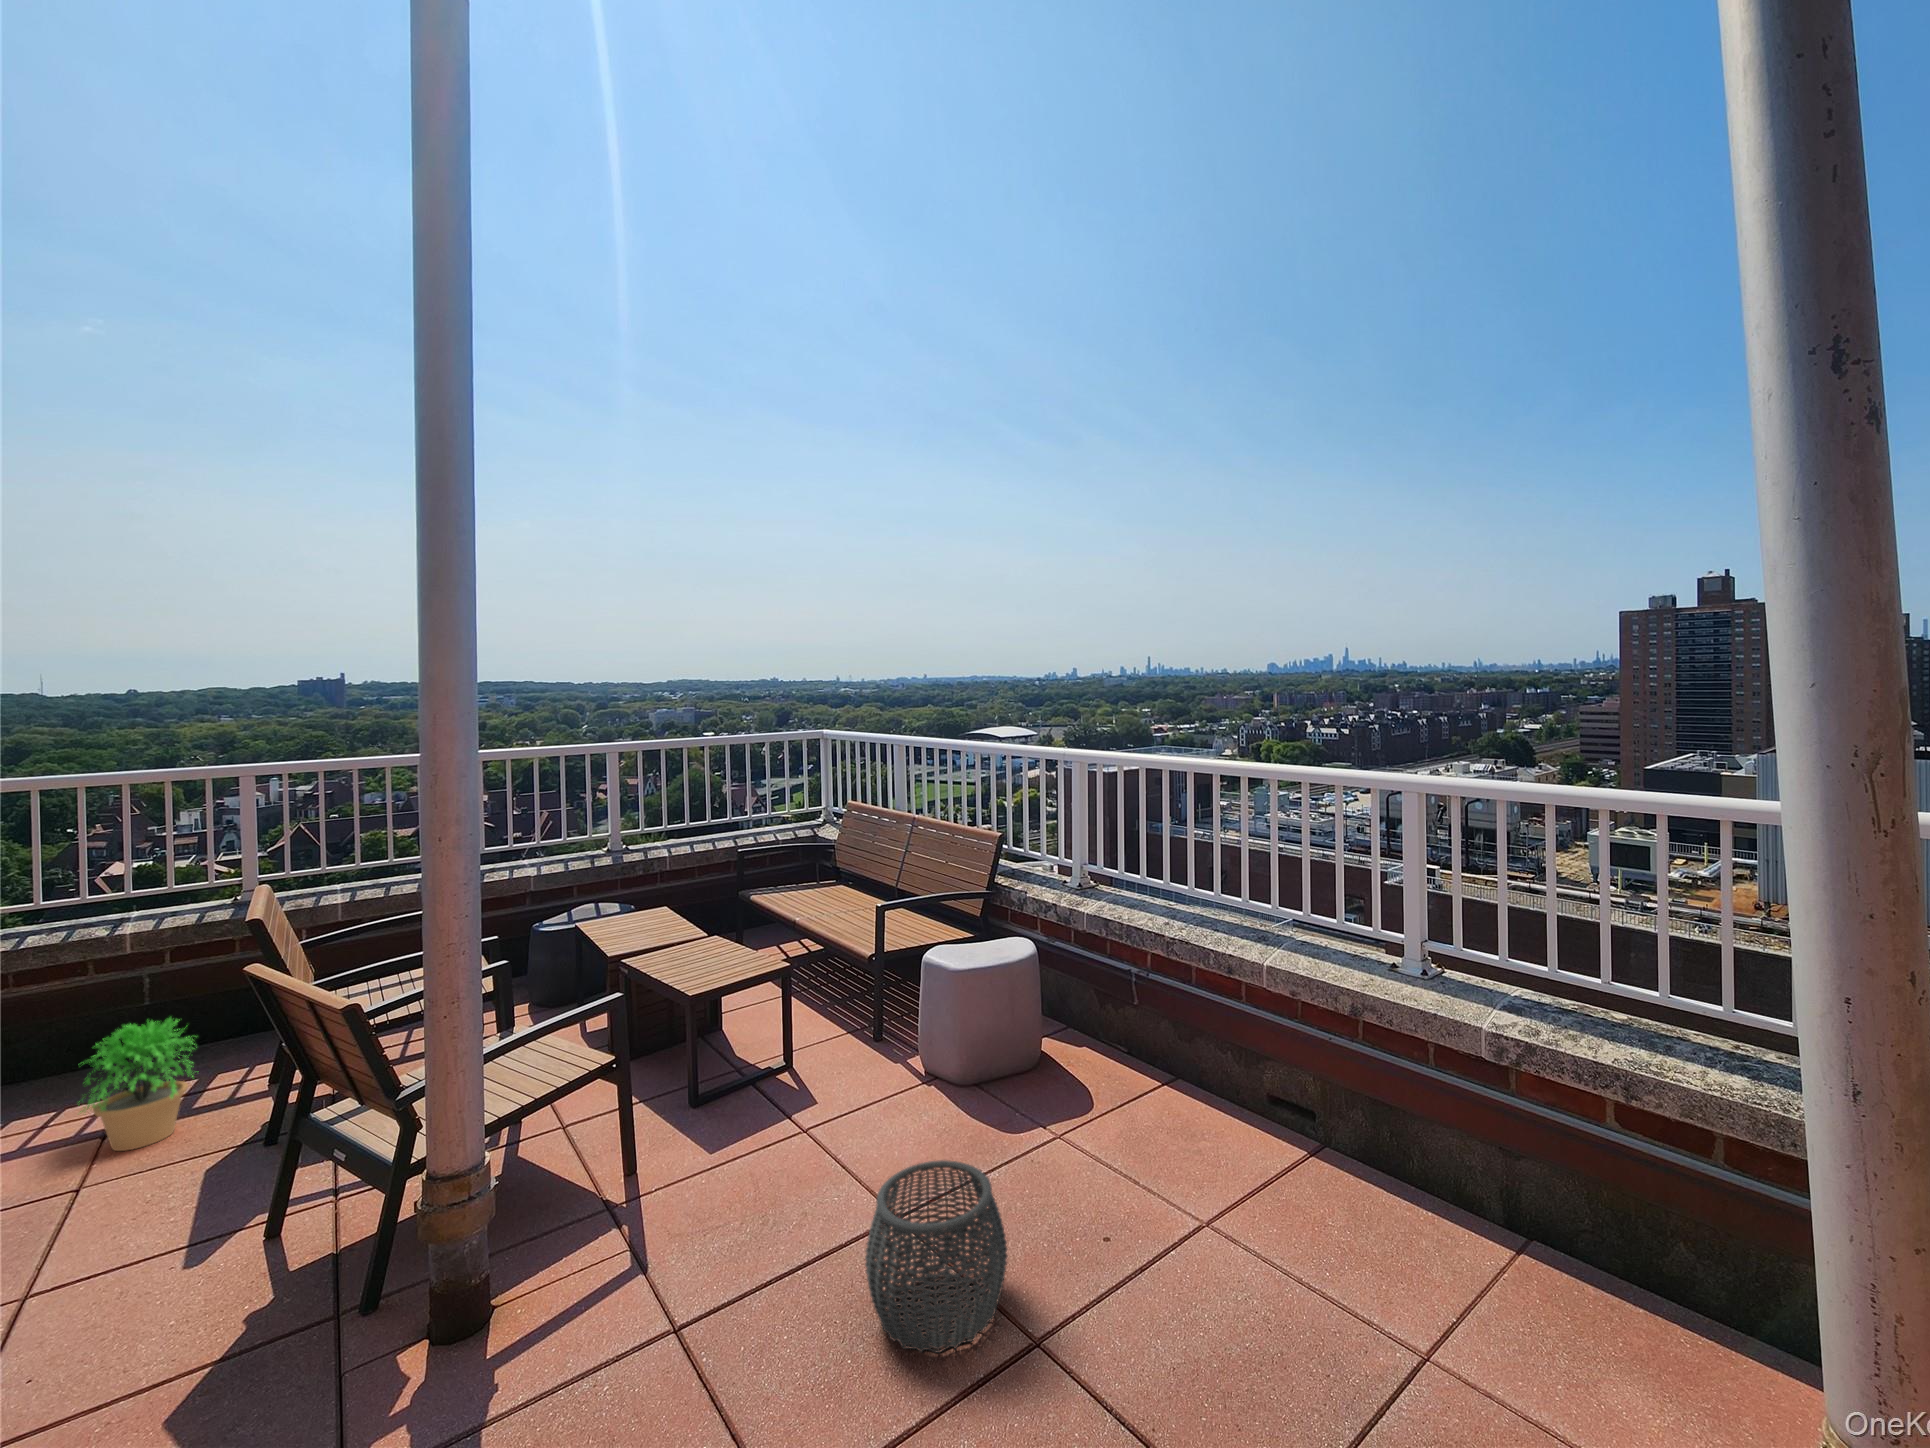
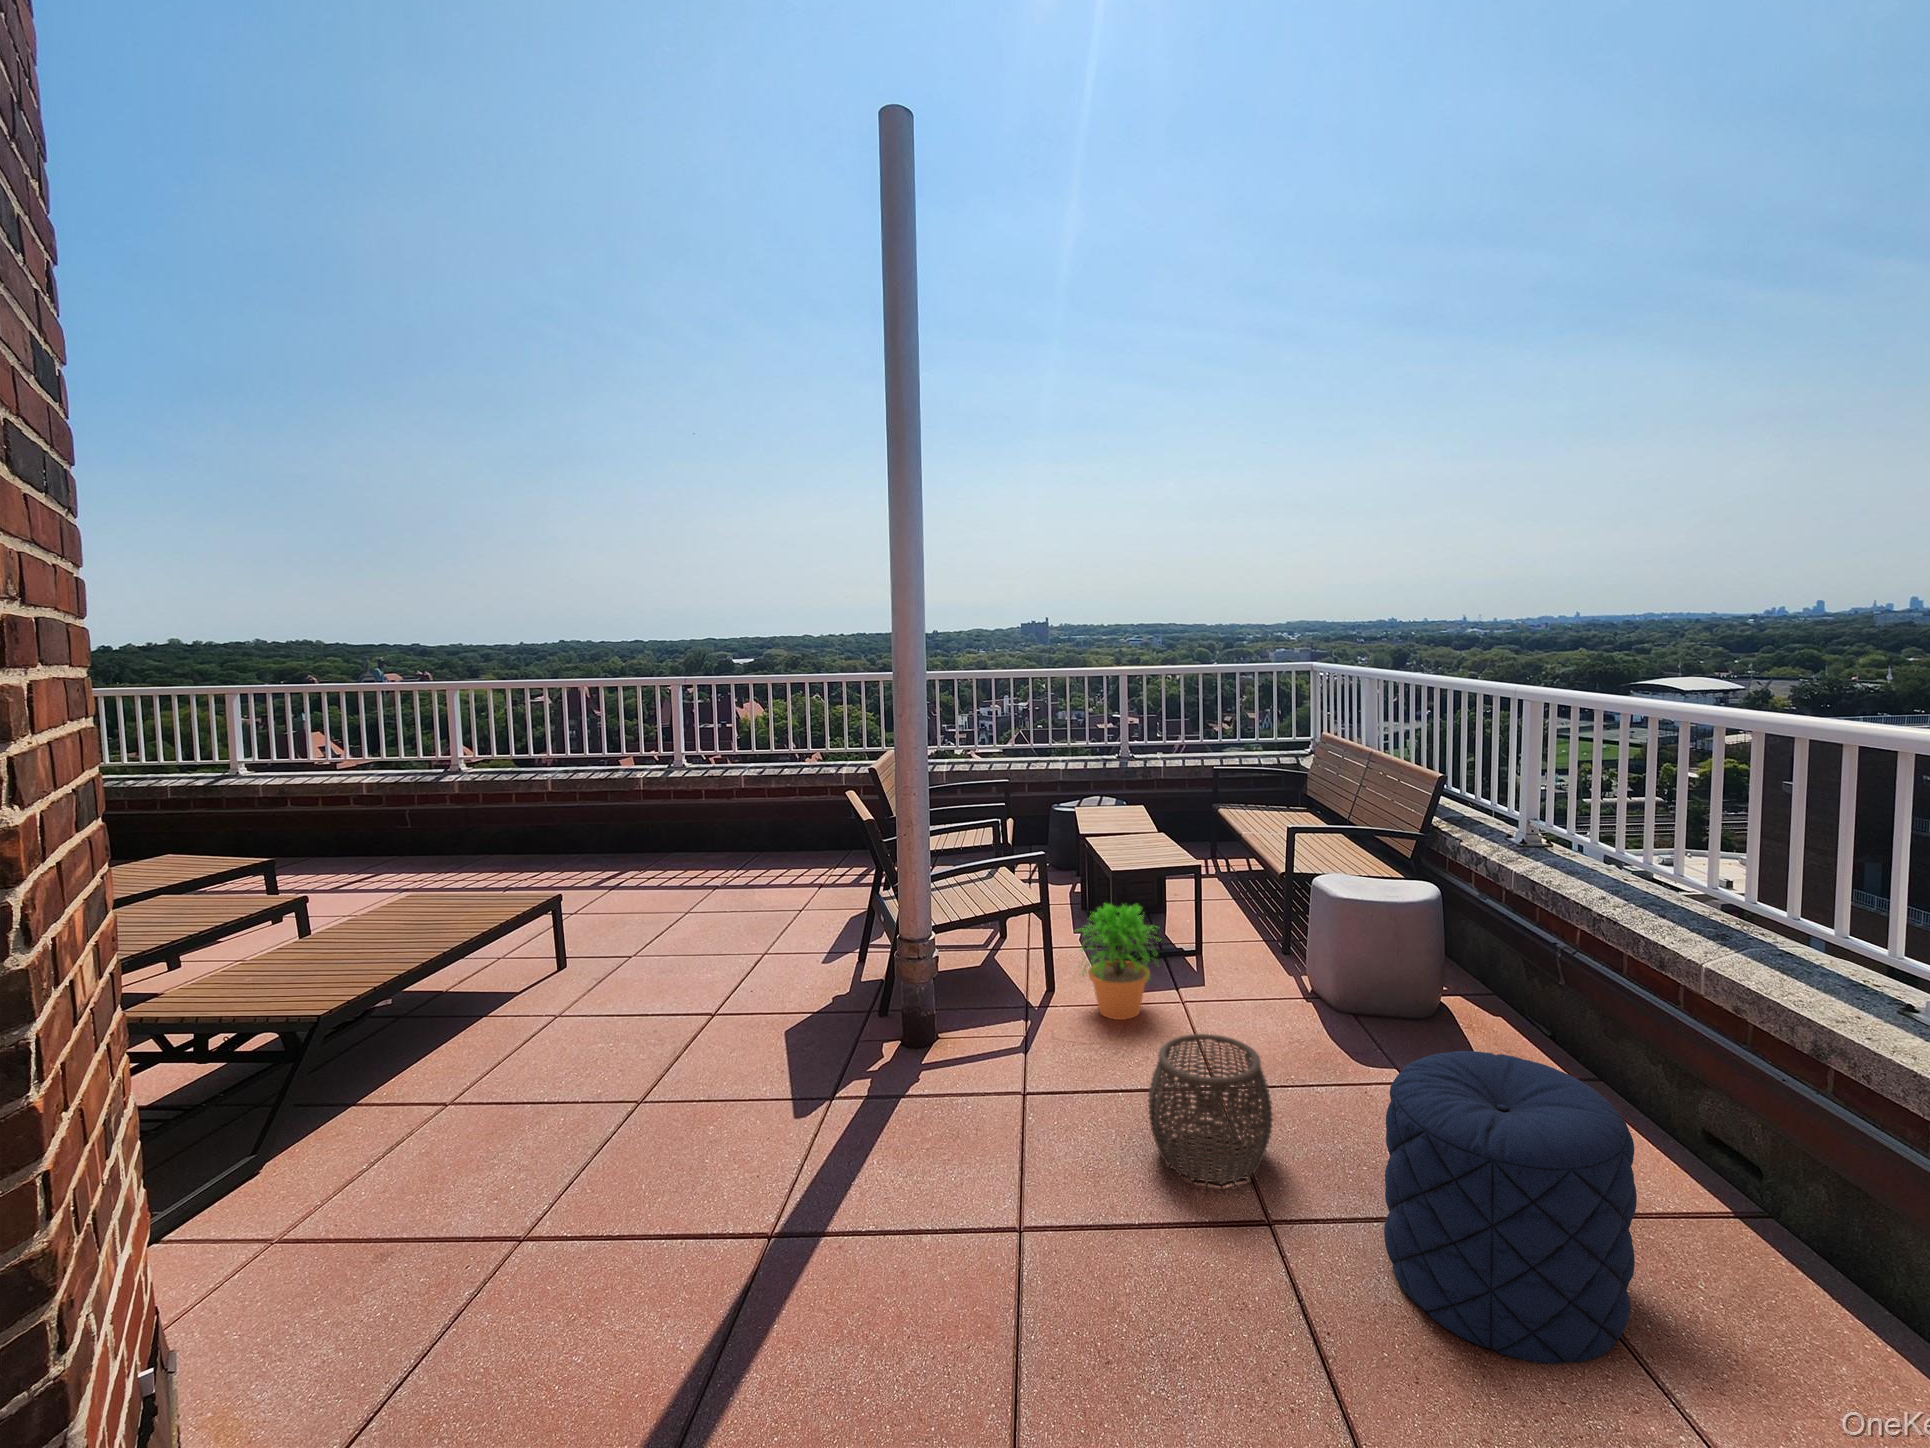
potted plant: present [79,1018,195,1151] -> present [1079,903,1156,1020]
pouf: none [1142,1090,1360,1394] -> present [1384,1051,1637,1364]

